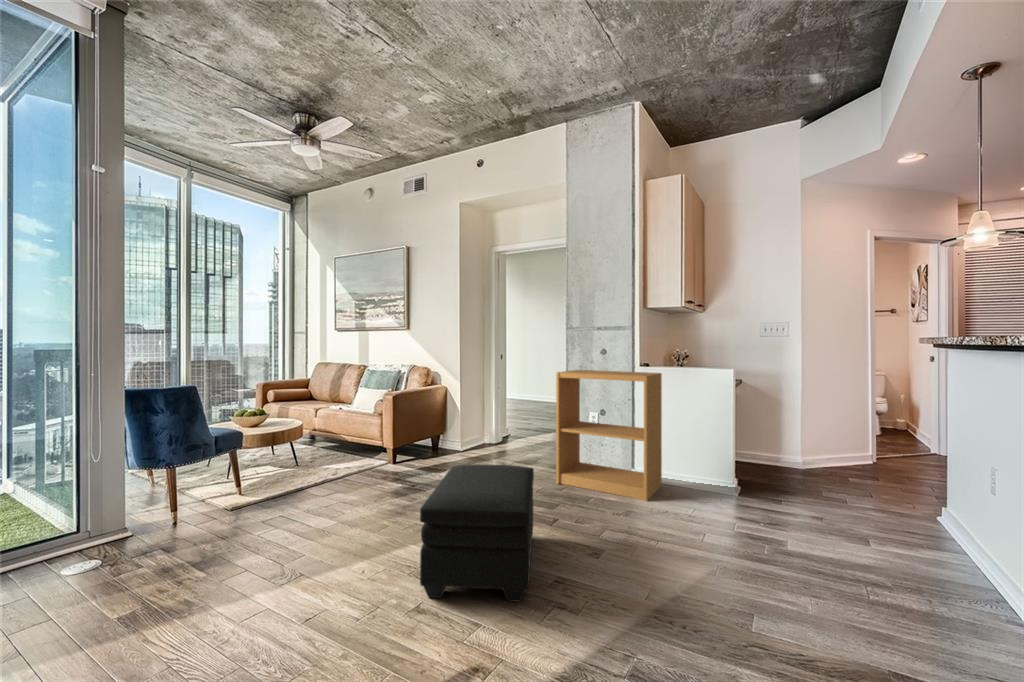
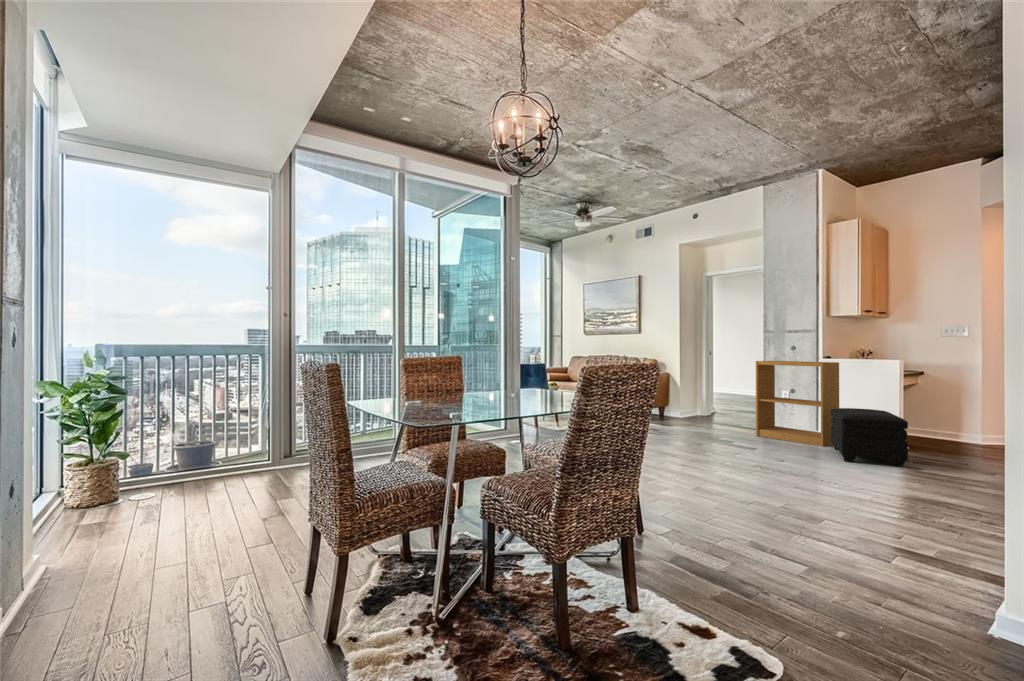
ottoman: present [420,464,534,602] -> present [831,408,908,467]

